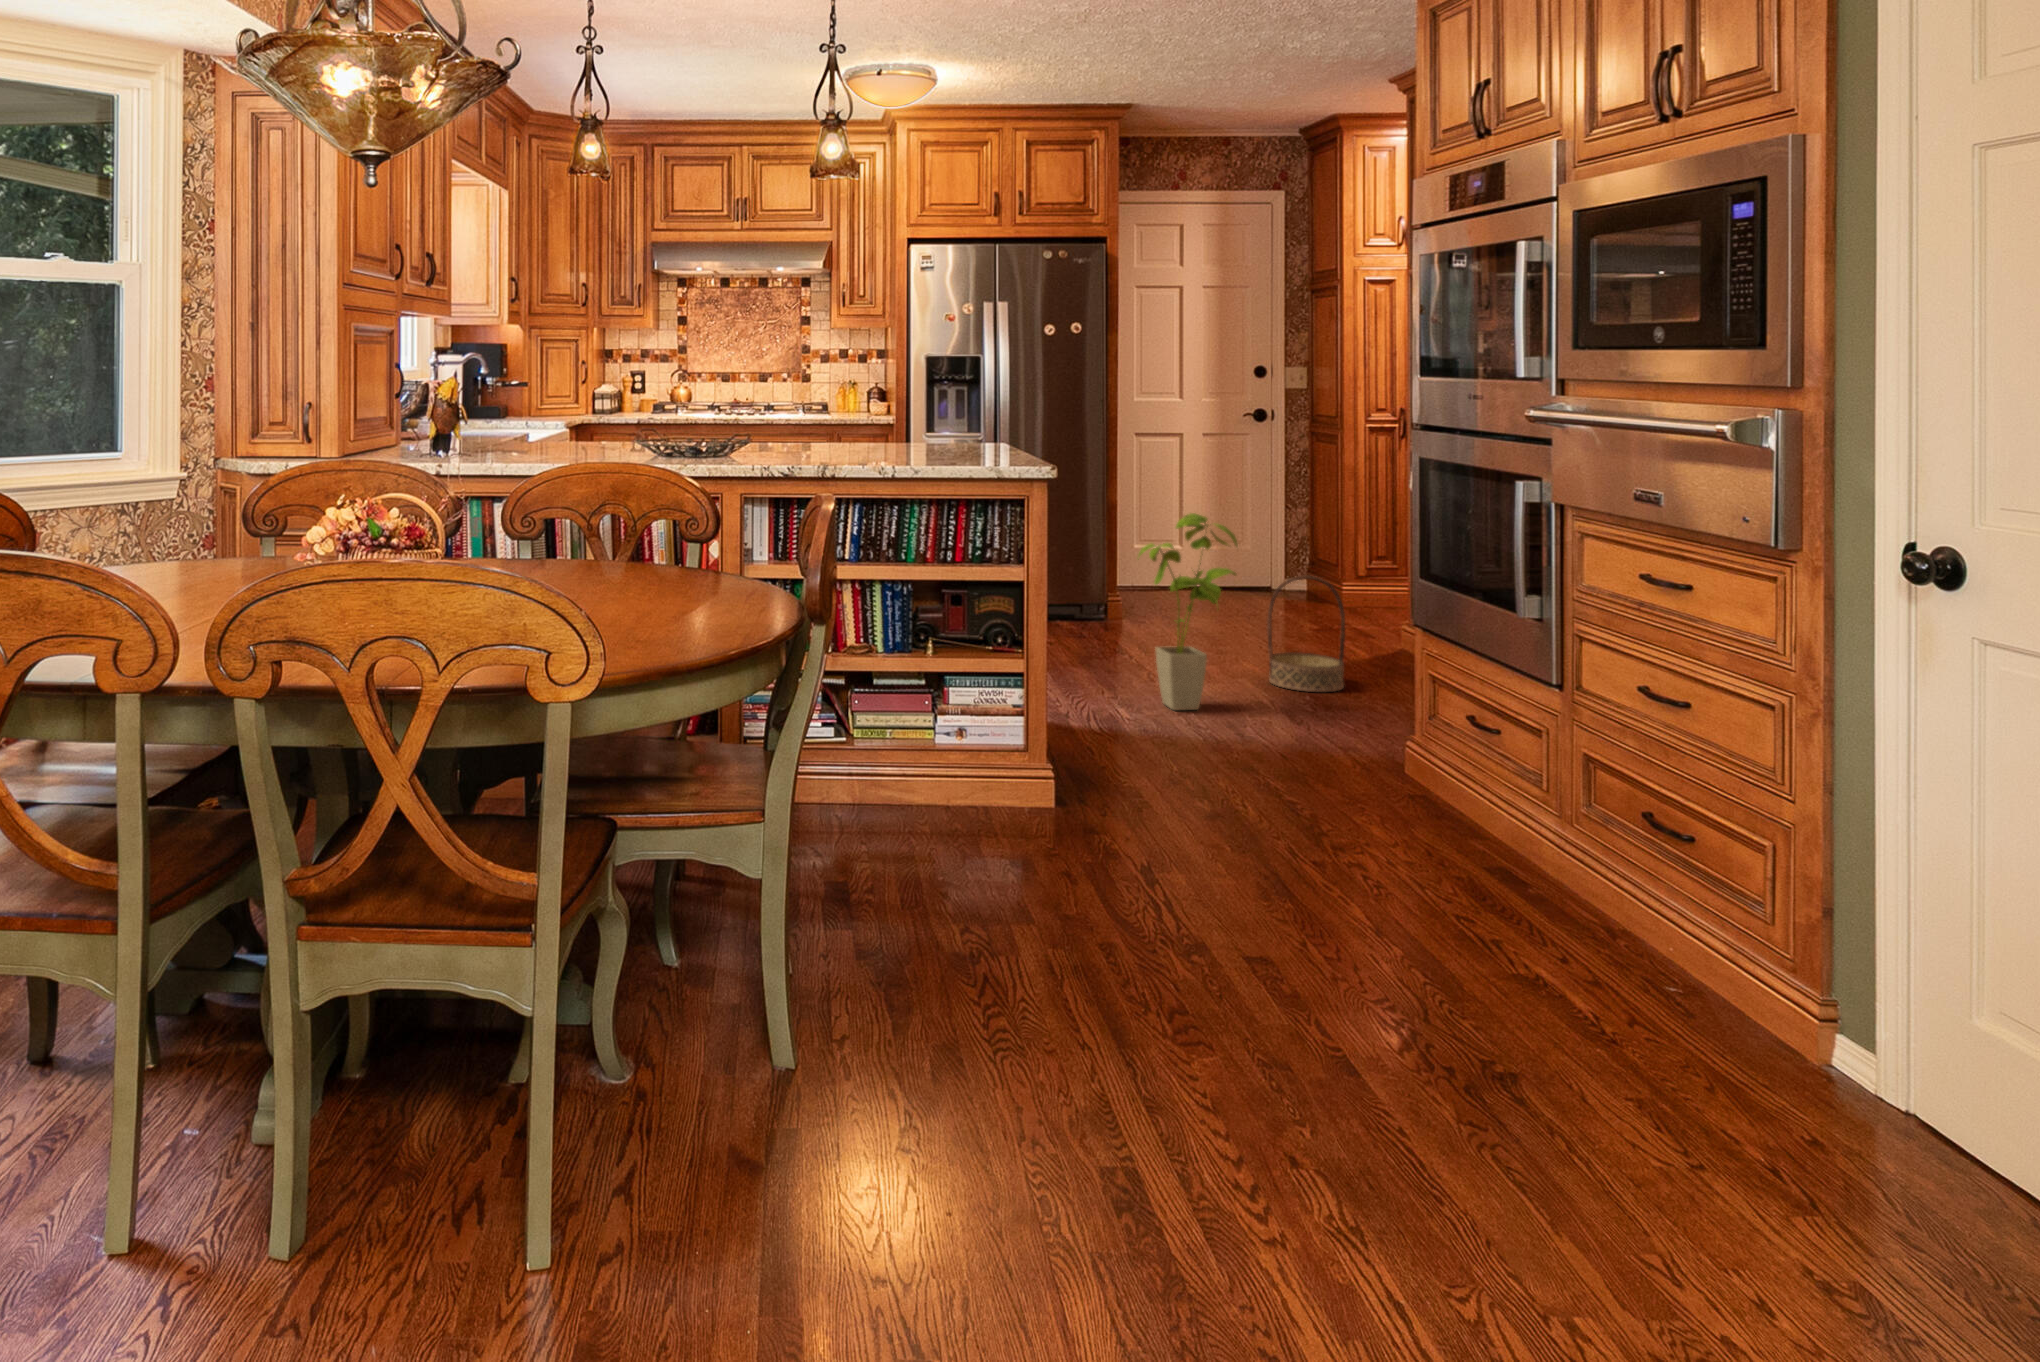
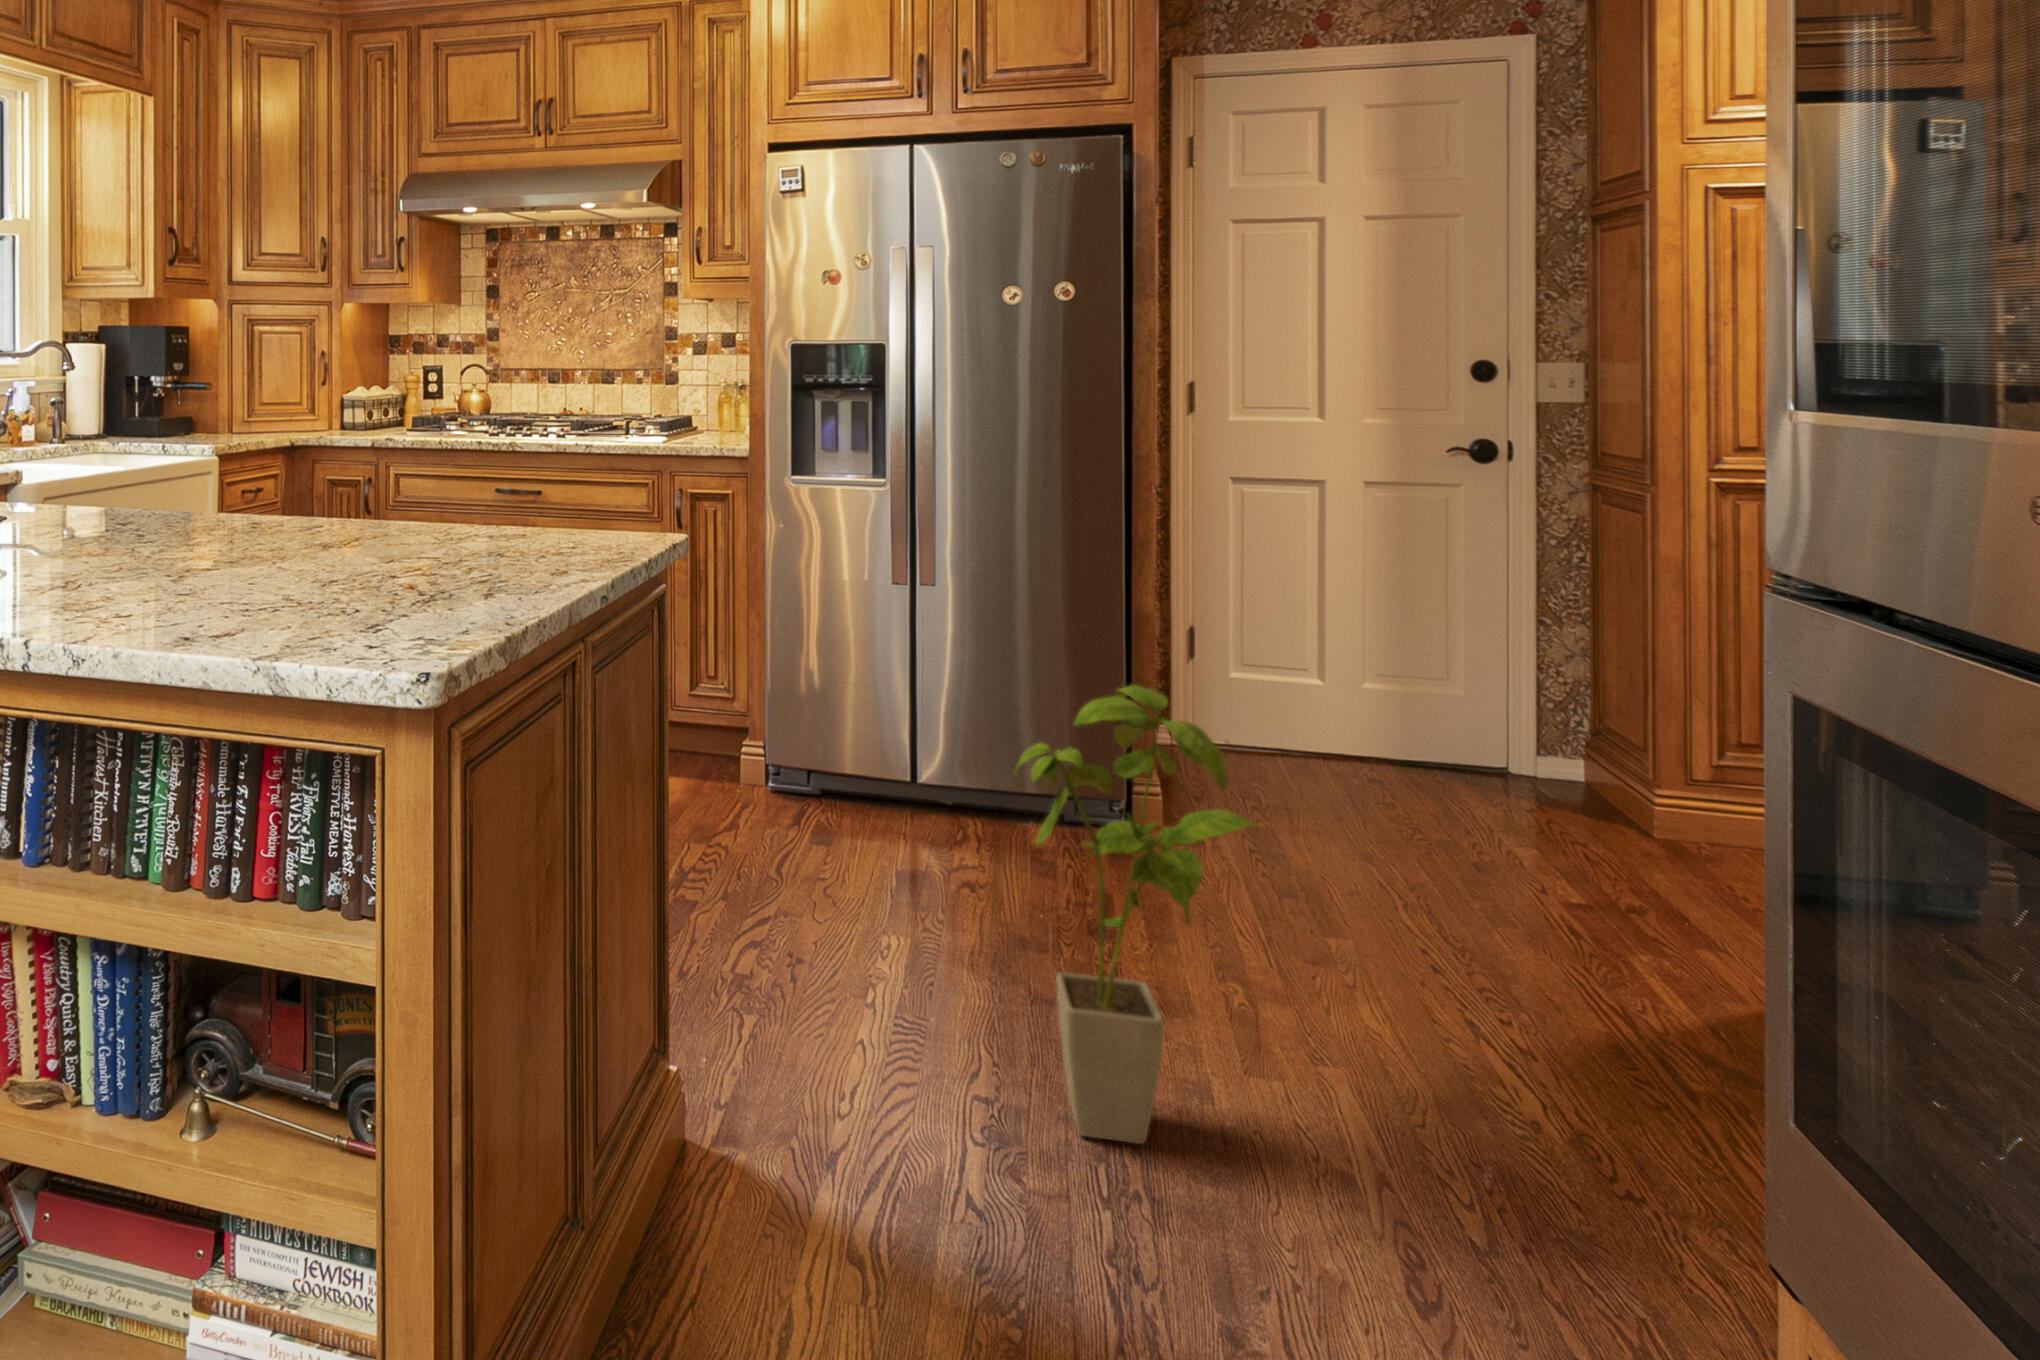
basket: present [1267,575,1345,692] -> none [1376,828,1581,1121]

